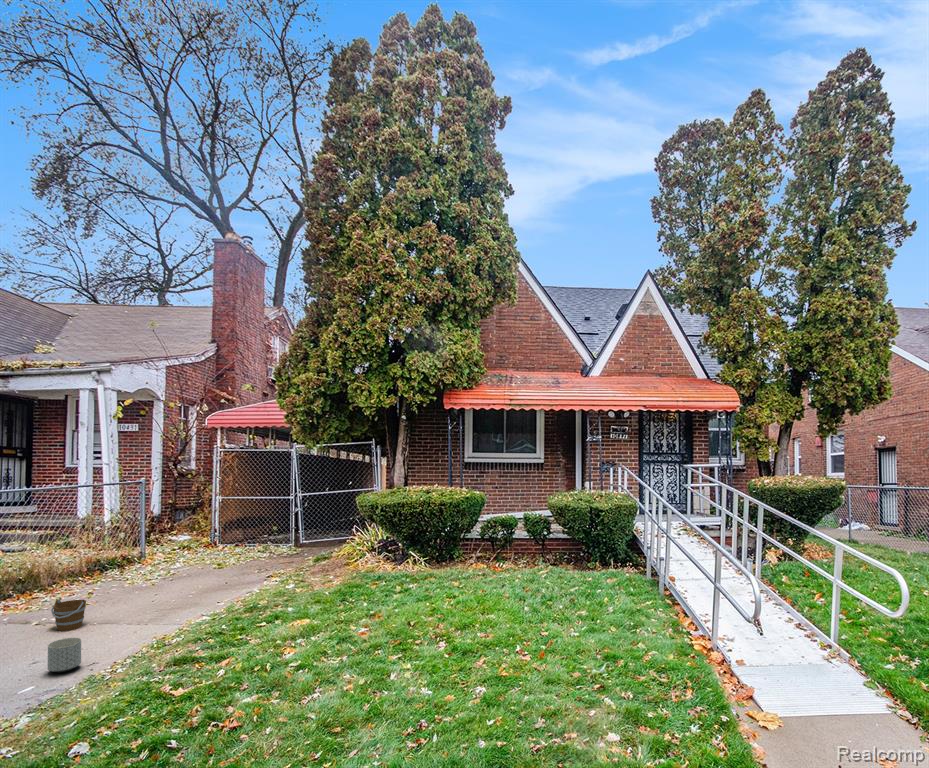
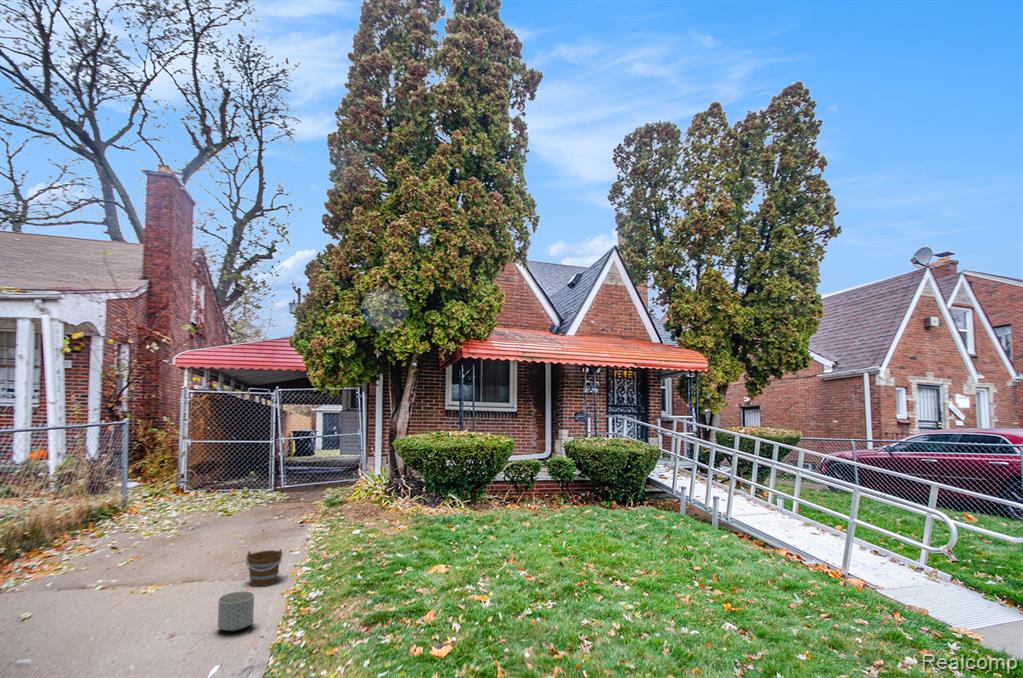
bucket: present [51,599,86,631] -> present [246,549,283,586]

